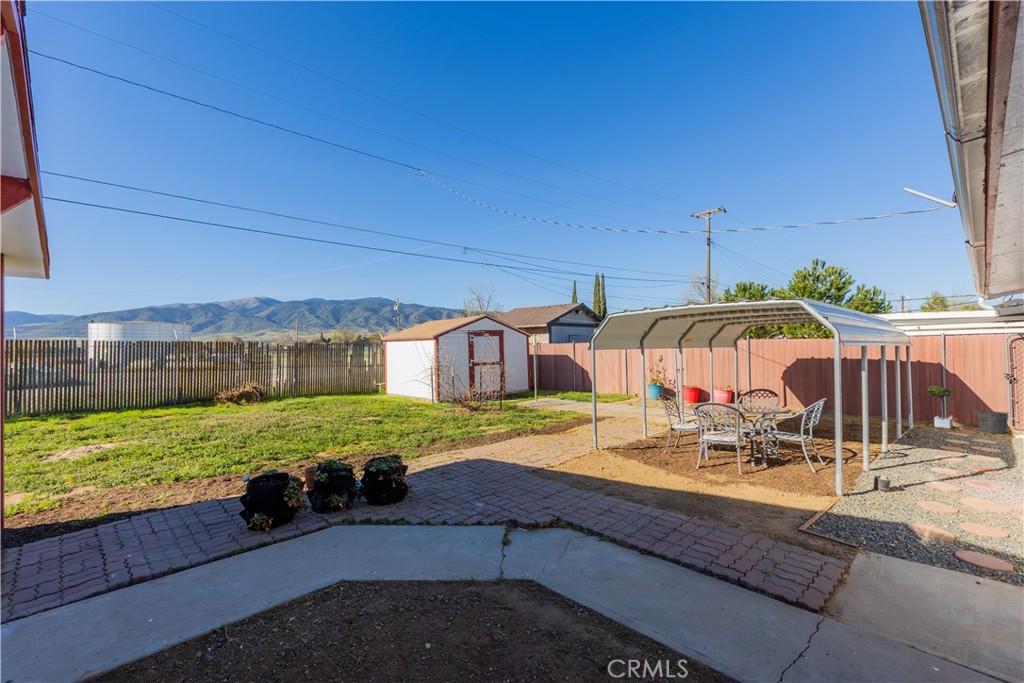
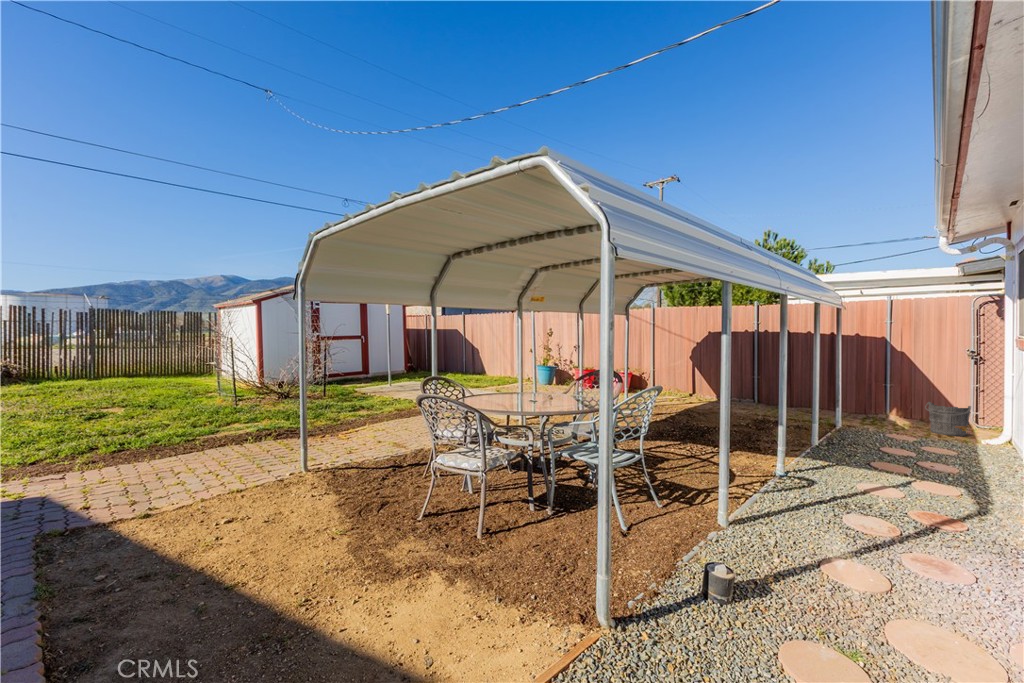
potted tree: present [928,385,953,428] -> none [864,367,897,427]

